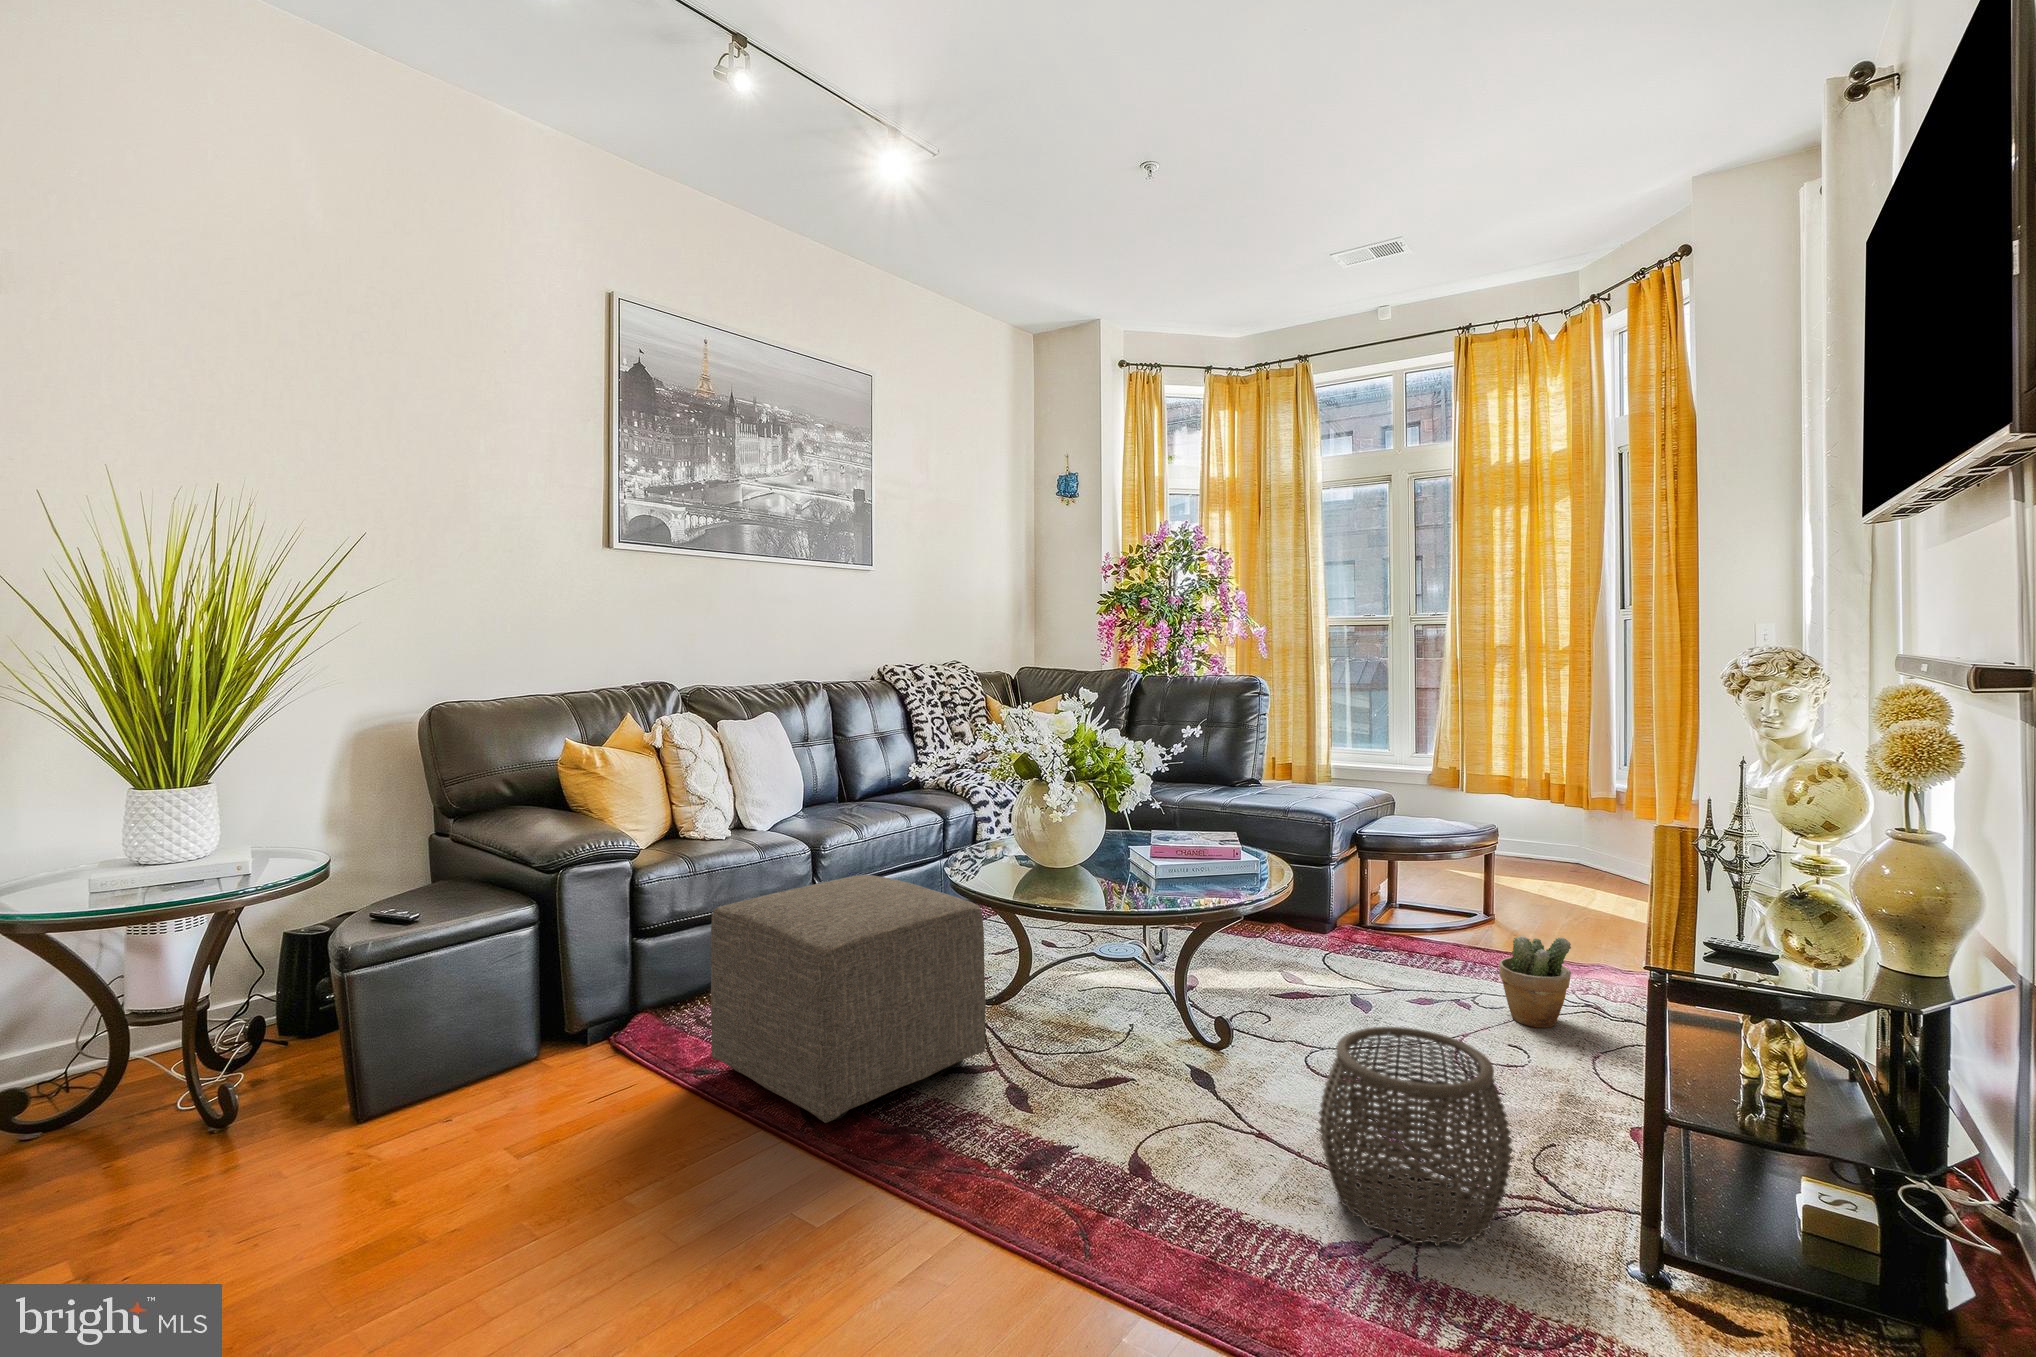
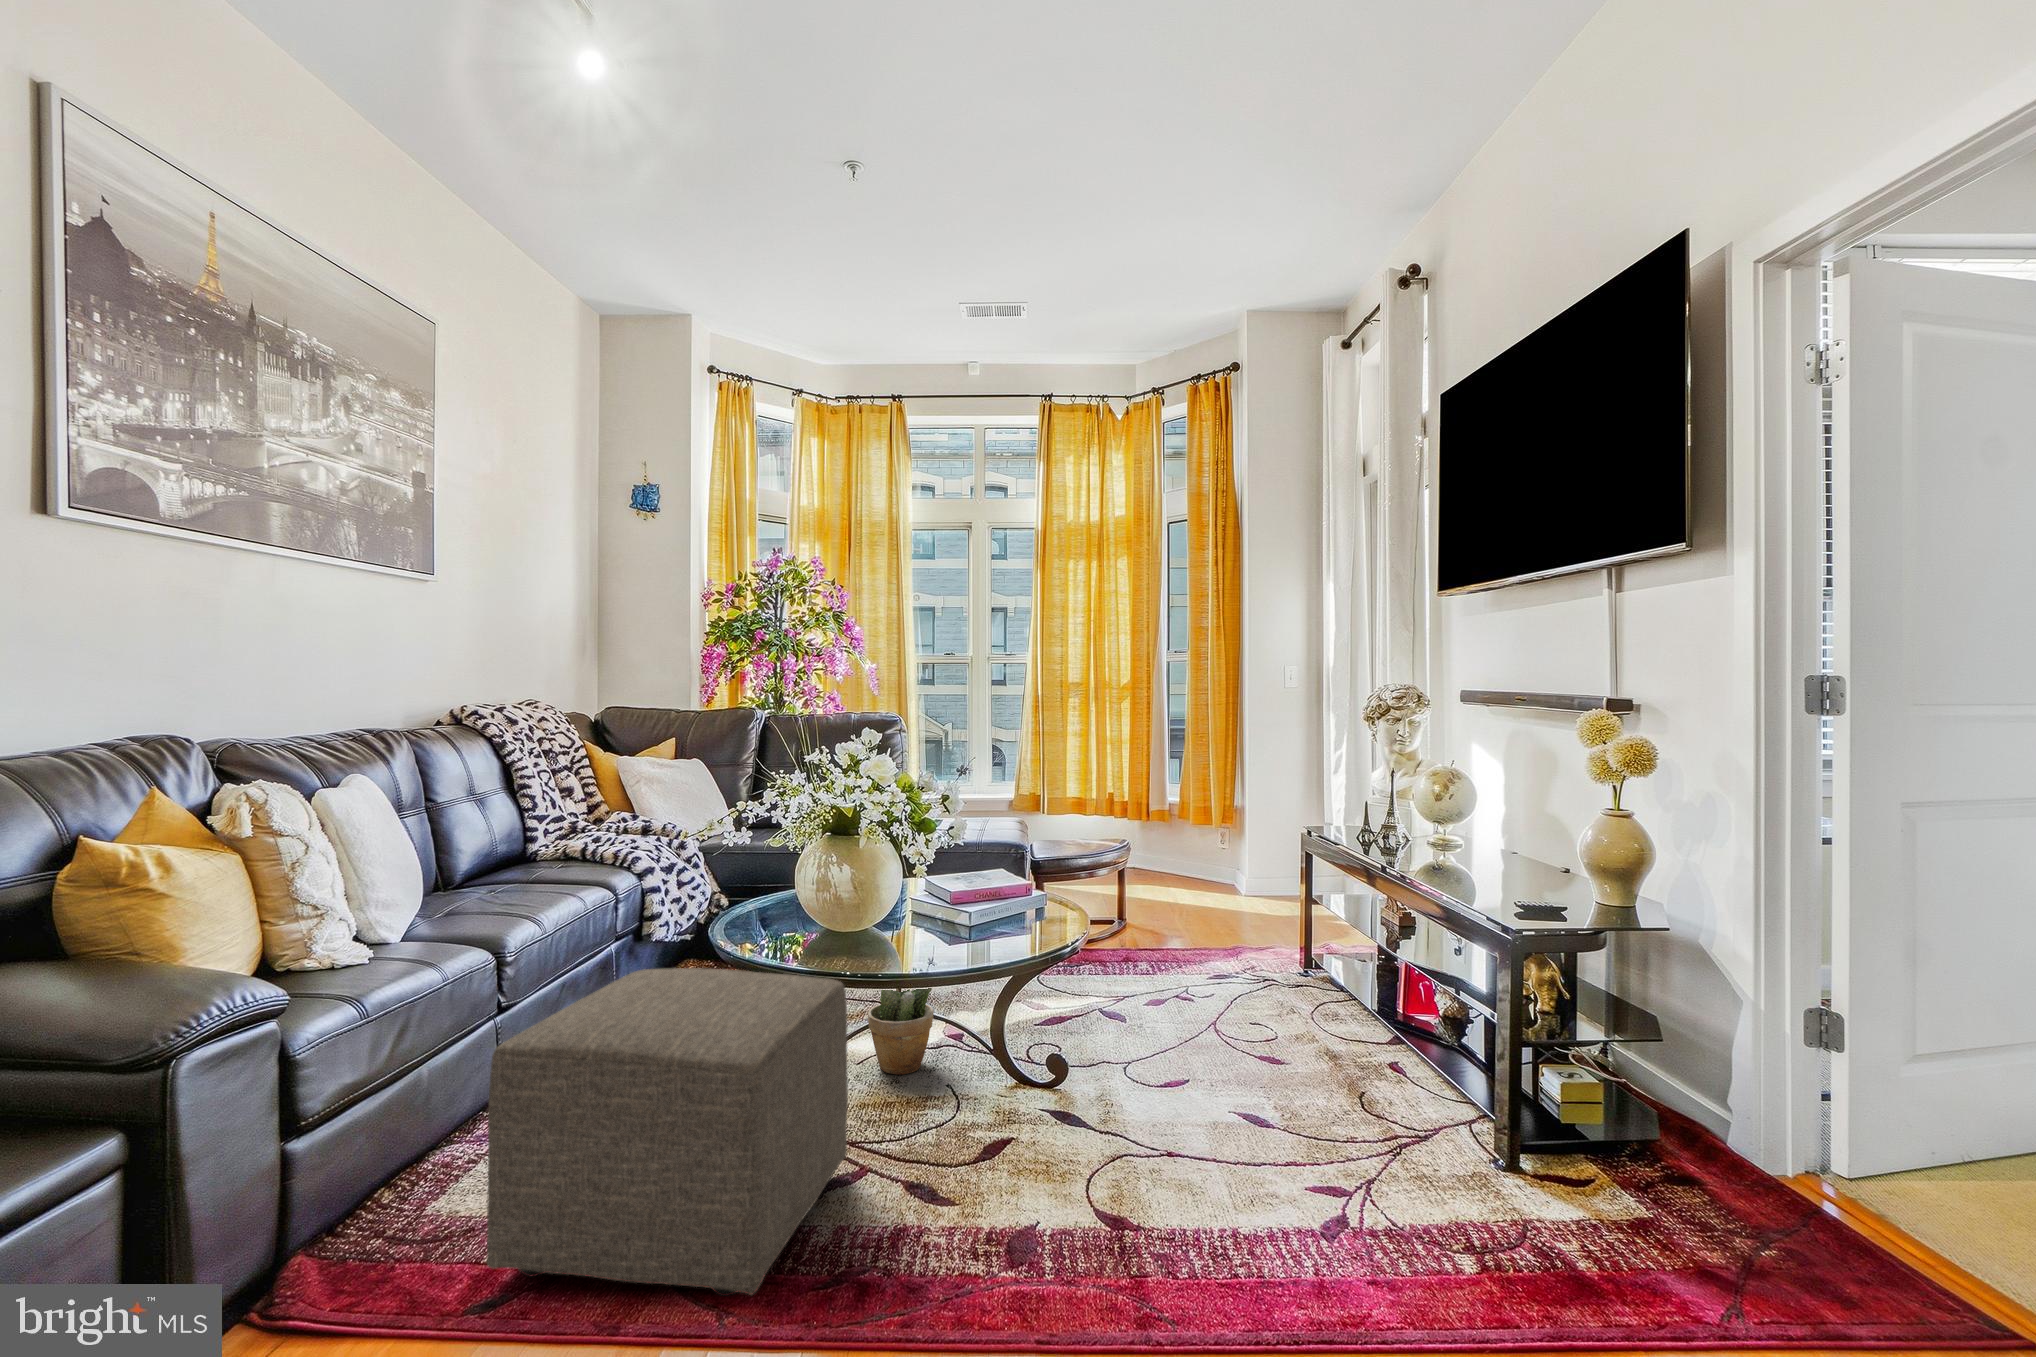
potted plant: present [1499,936,1571,1027] -> present [868,988,934,1074]
woven basket: present [1318,1027,1512,1246] -> none [1253,1020,1424,1211]

